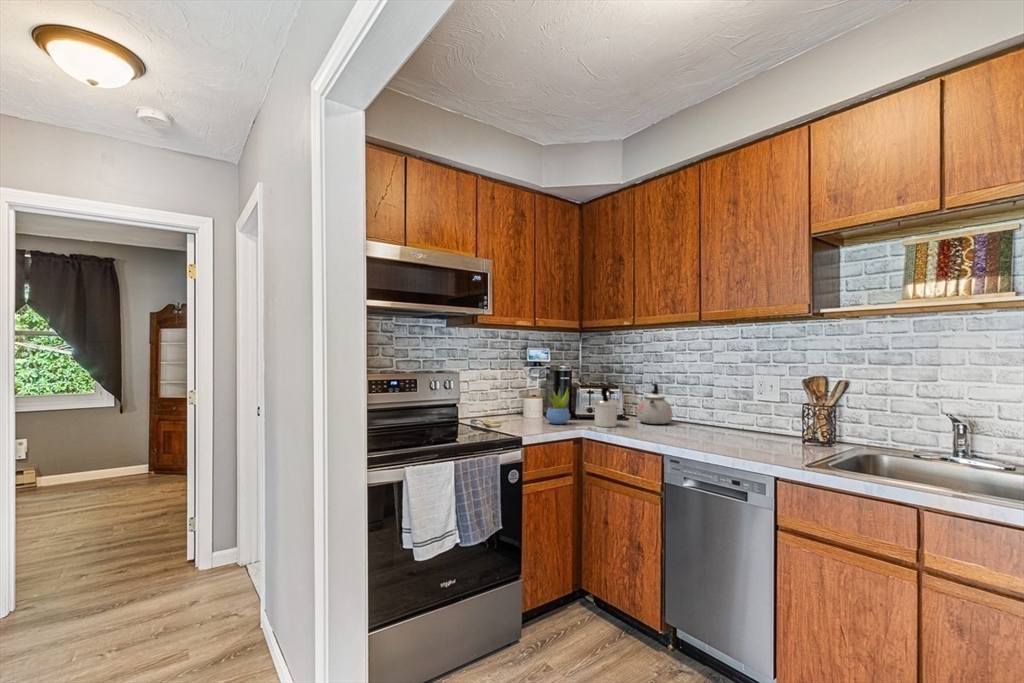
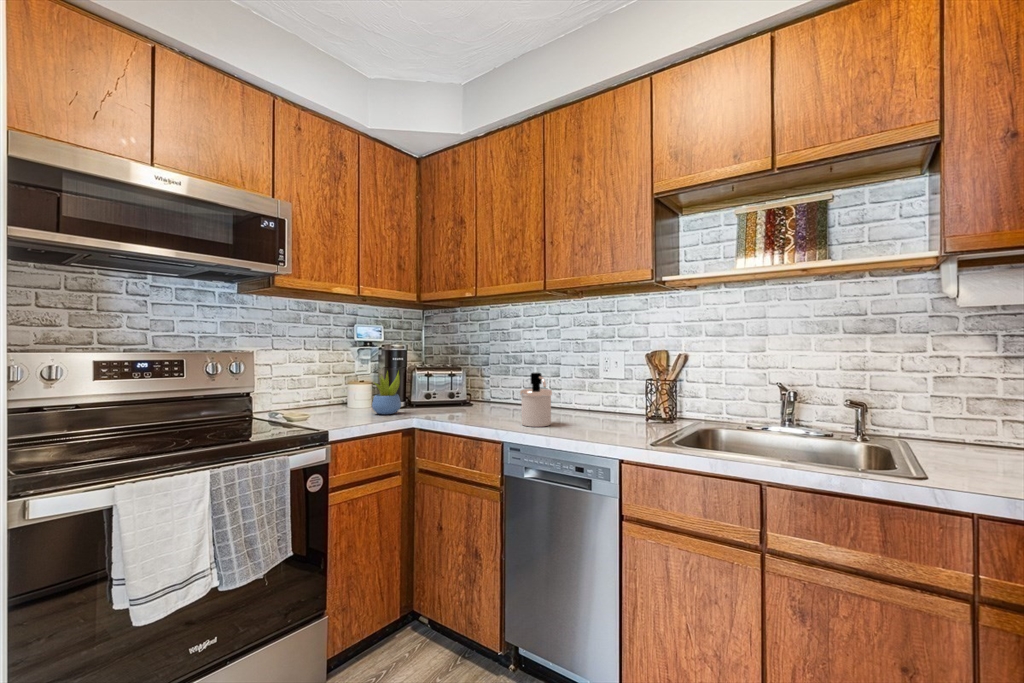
kettle: present [637,383,672,424] -> none [479,364,517,409]
soap dispenser: present [594,387,617,427] -> present [520,373,552,427]

